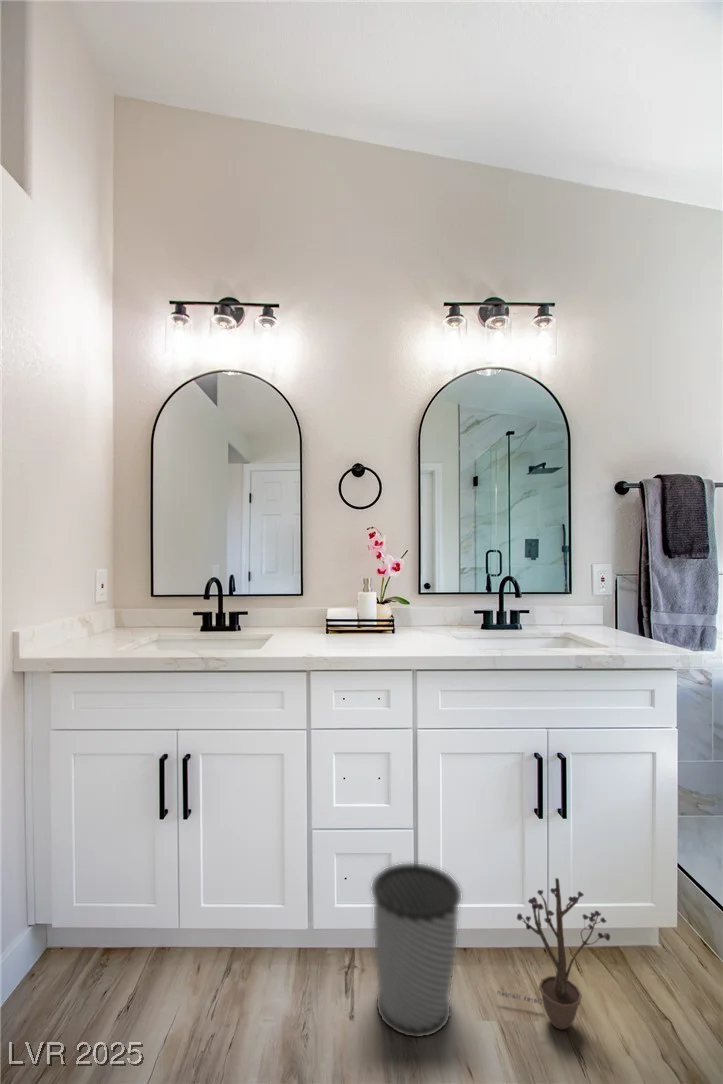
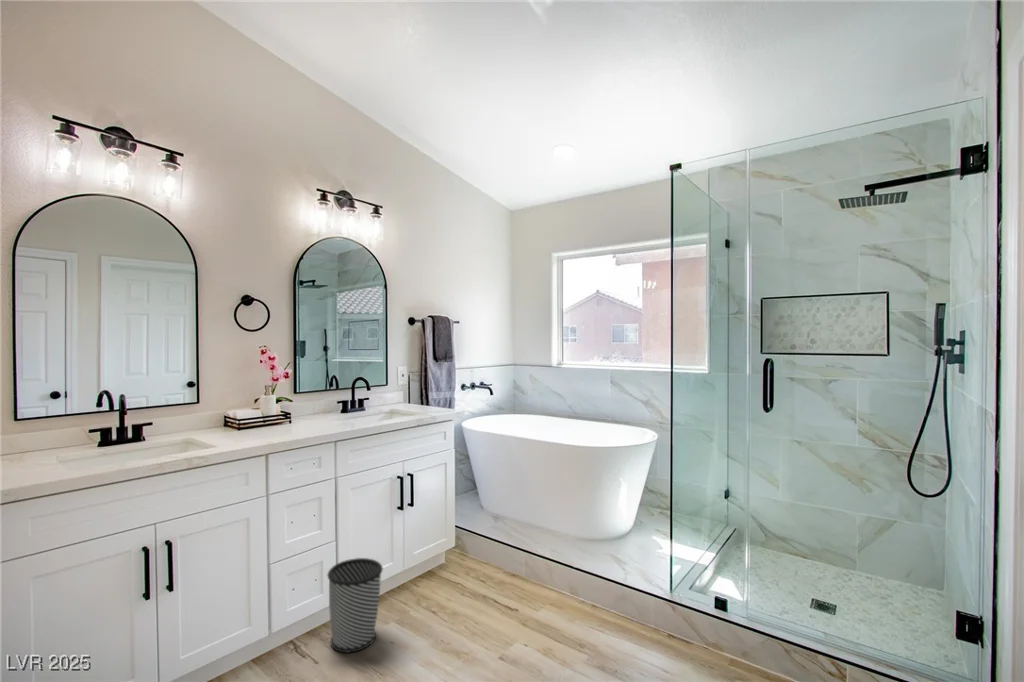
decorative plant: present [498,878,610,1029] -> none [394,536,449,612]

